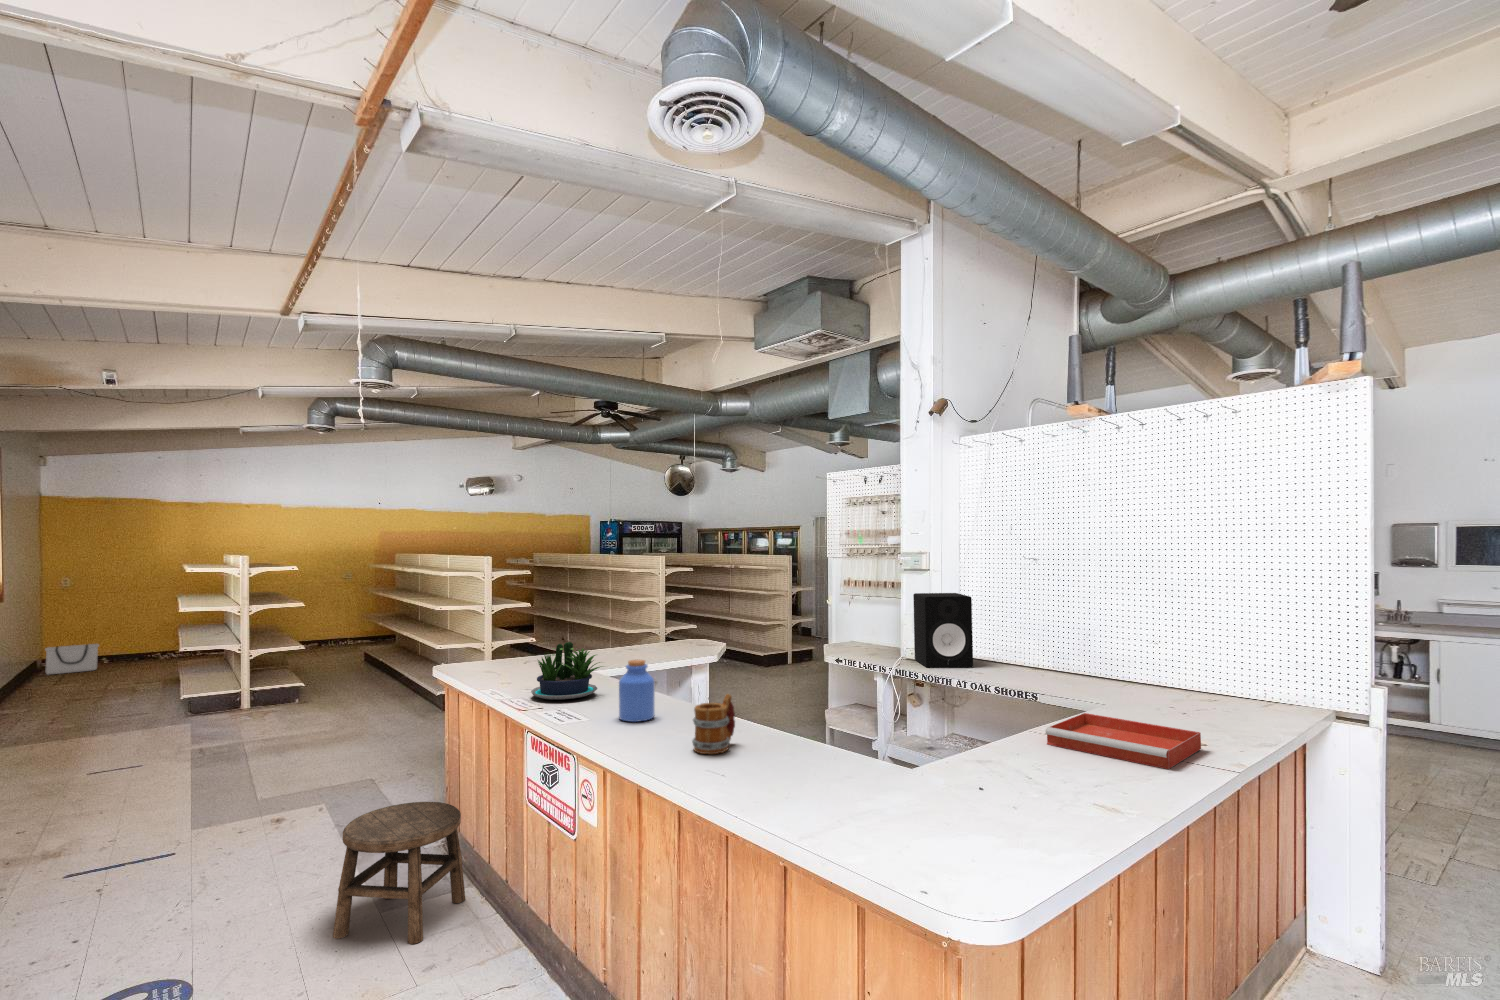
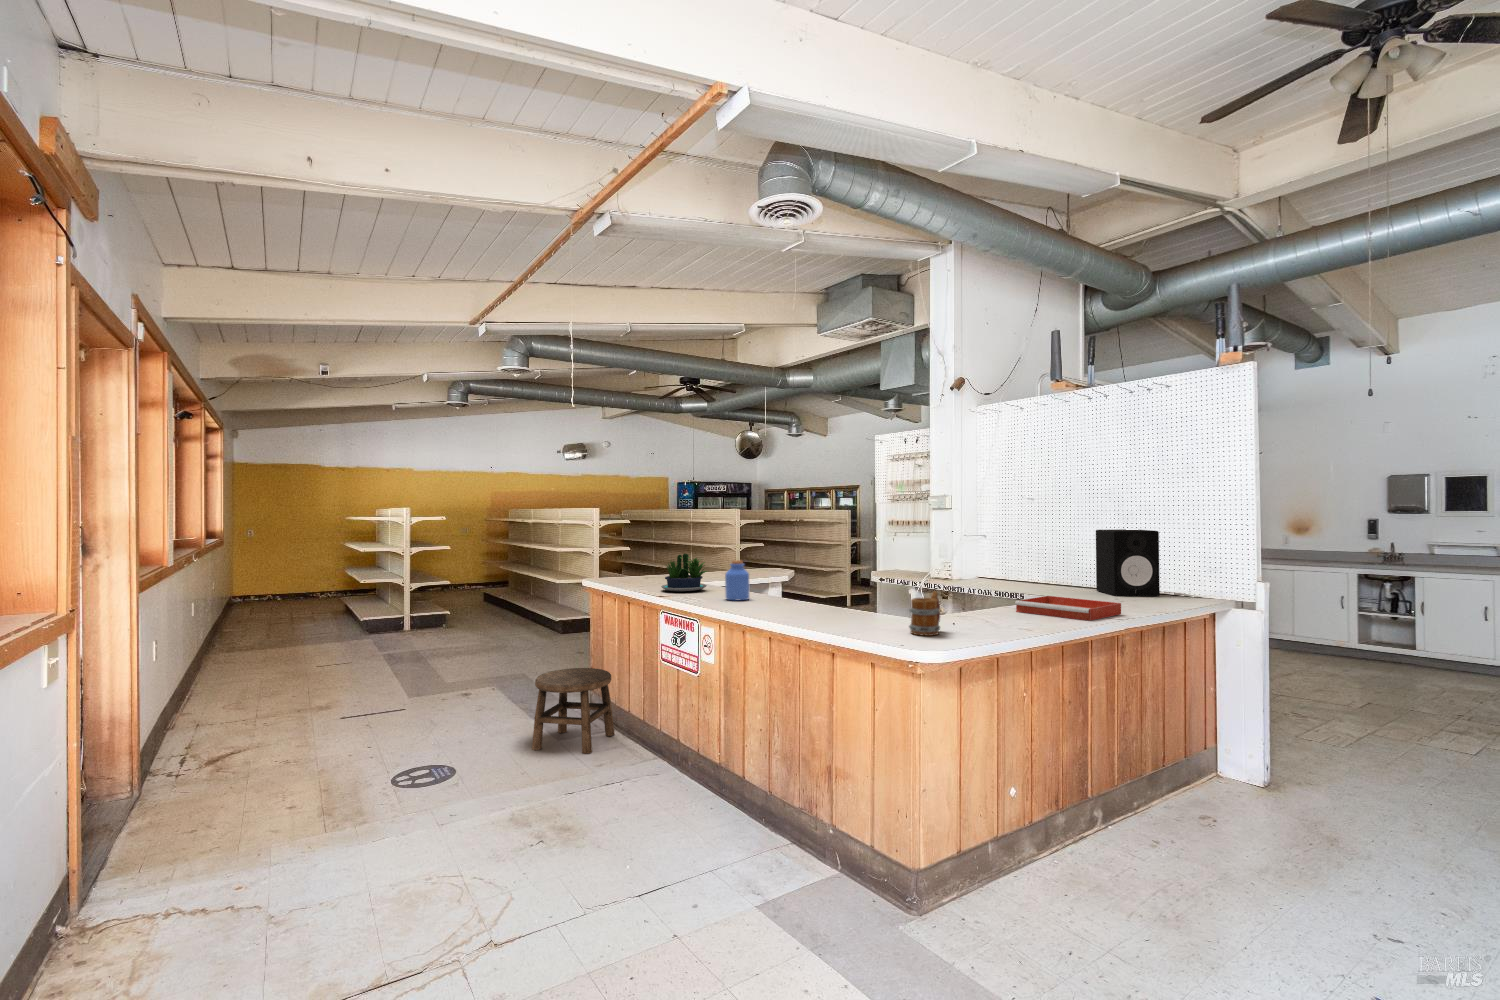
speaker: present [913,593,973,668] -> present [1096,529,1160,596]
storage bin: present [45,644,99,675] -> none [245,581,284,605]
mug: present [692,694,735,754] -> present [909,591,940,636]

